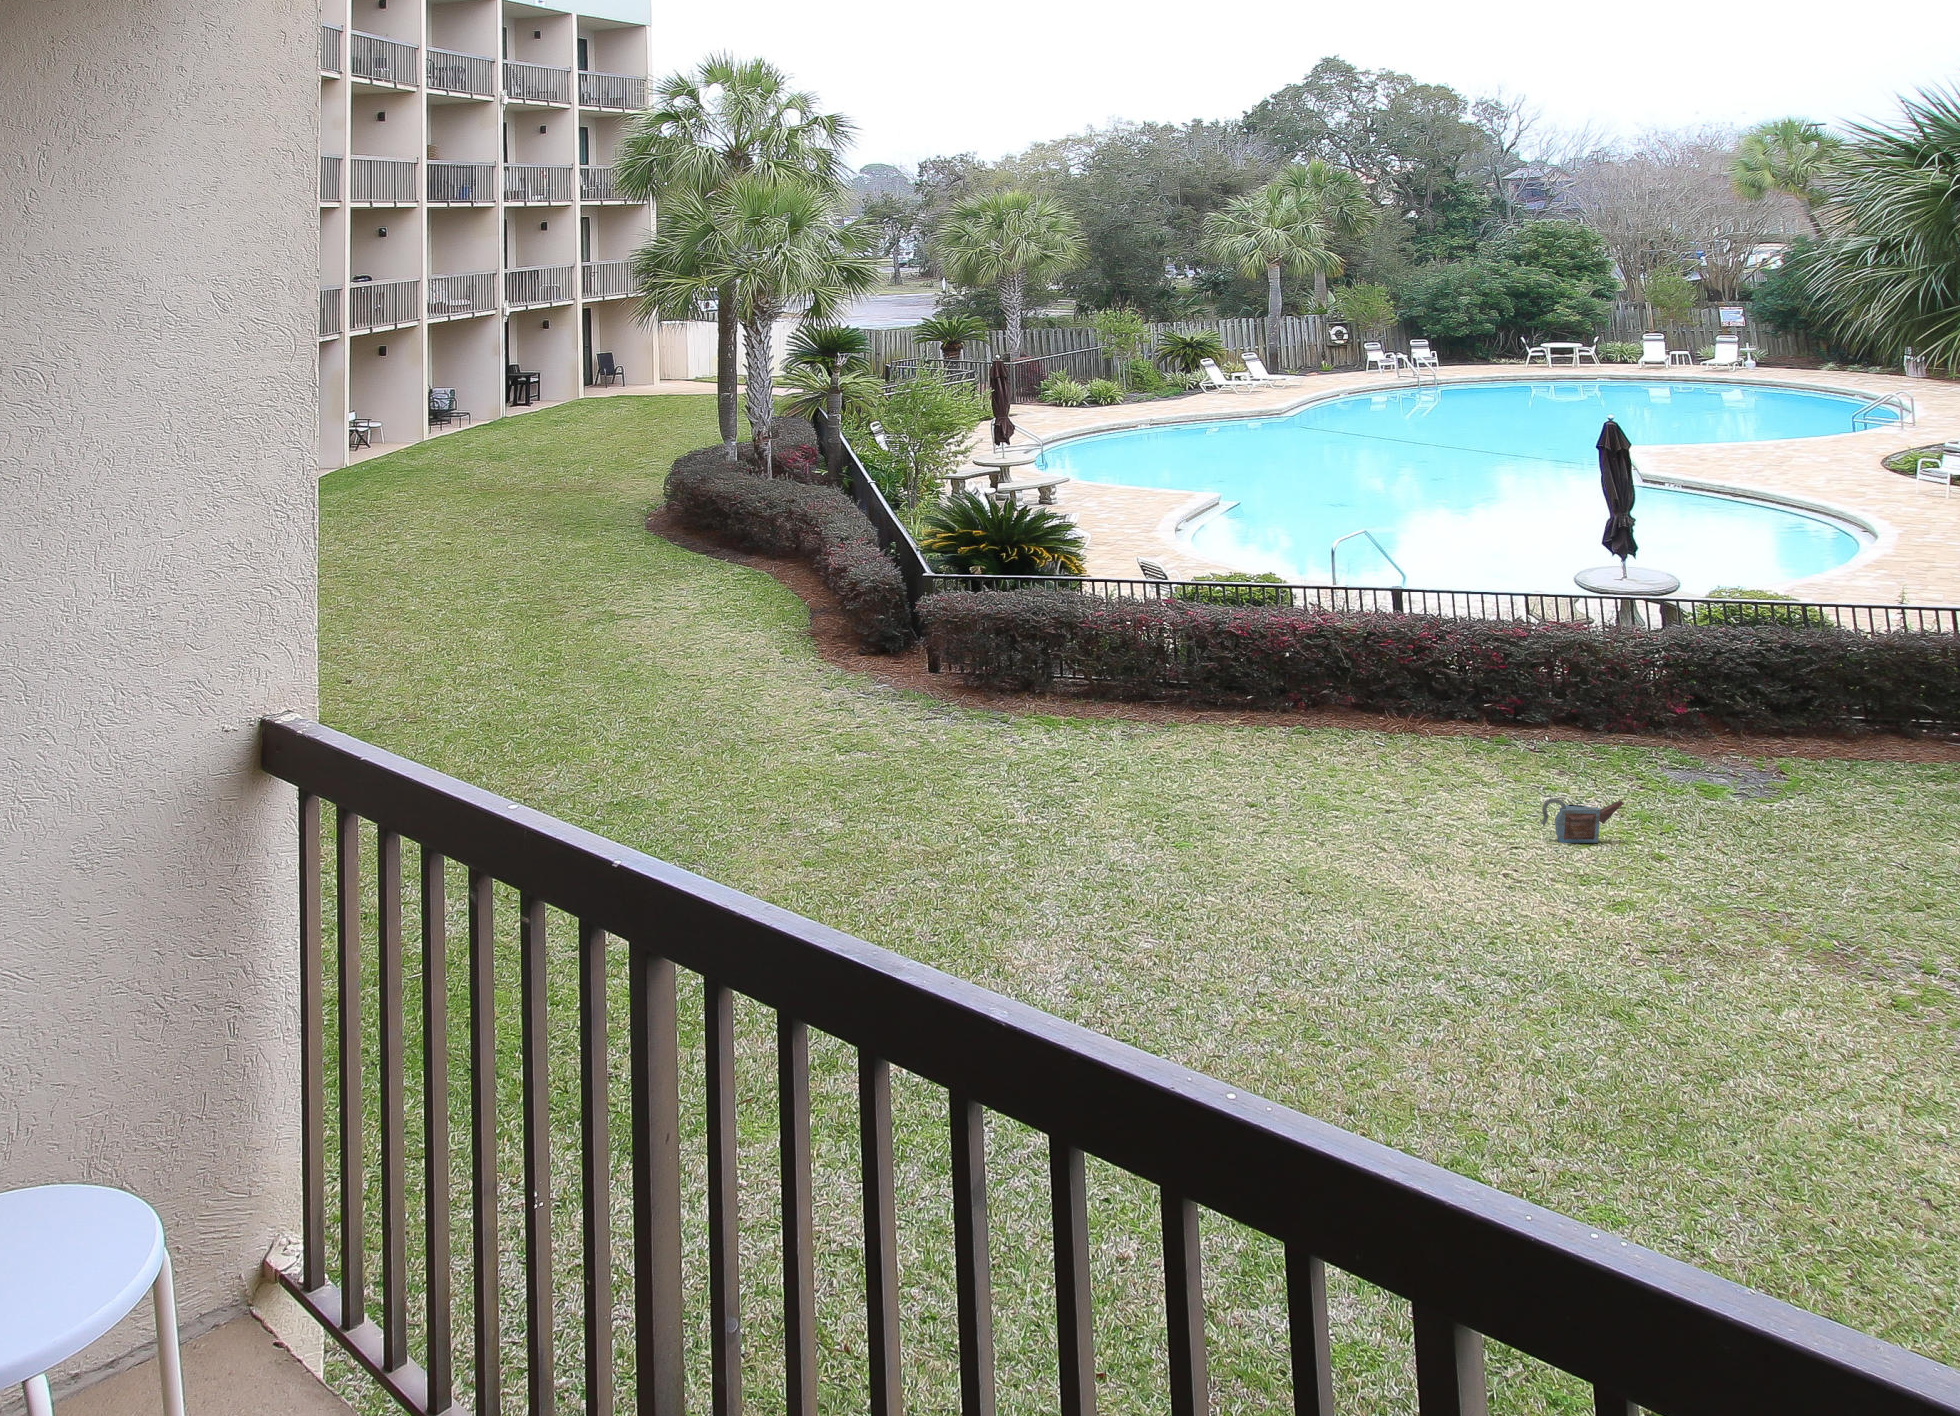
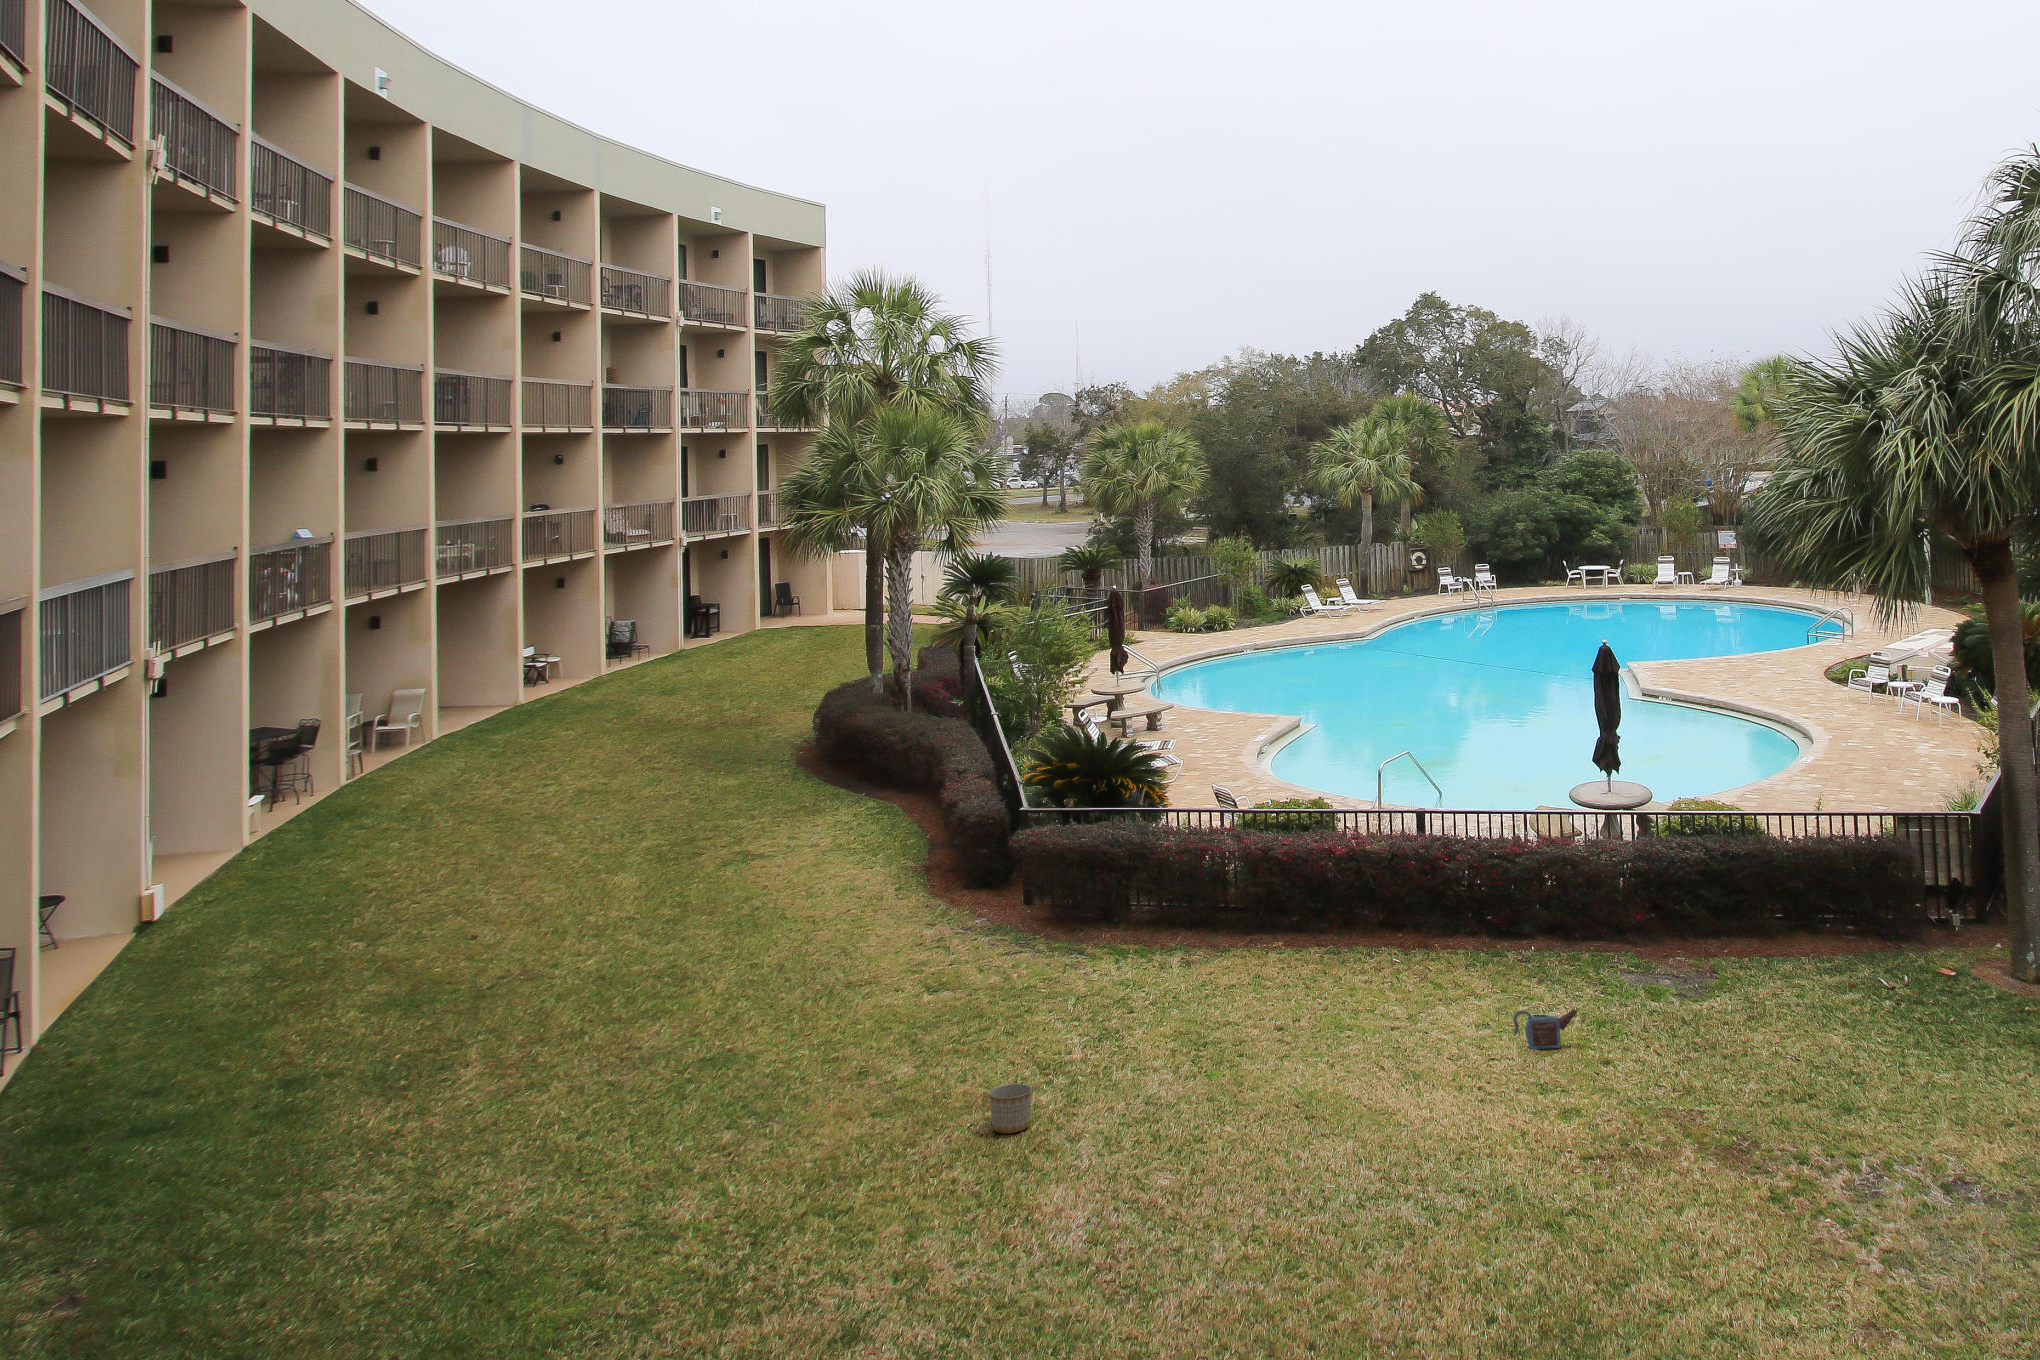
planter: none [934,841,982,891] -> present [990,1084,1032,1134]

